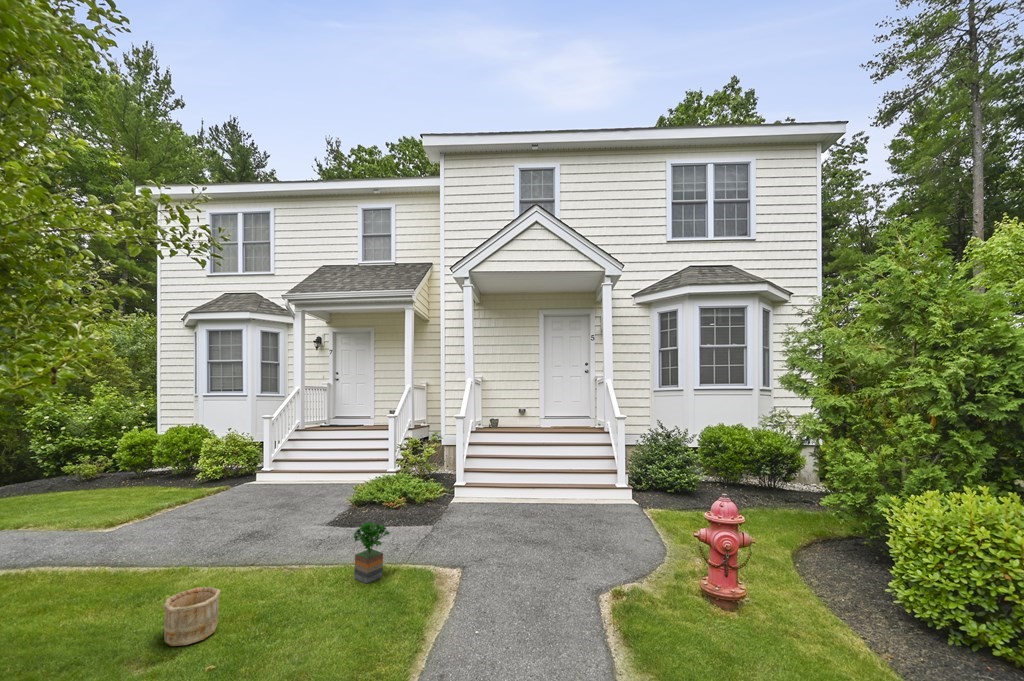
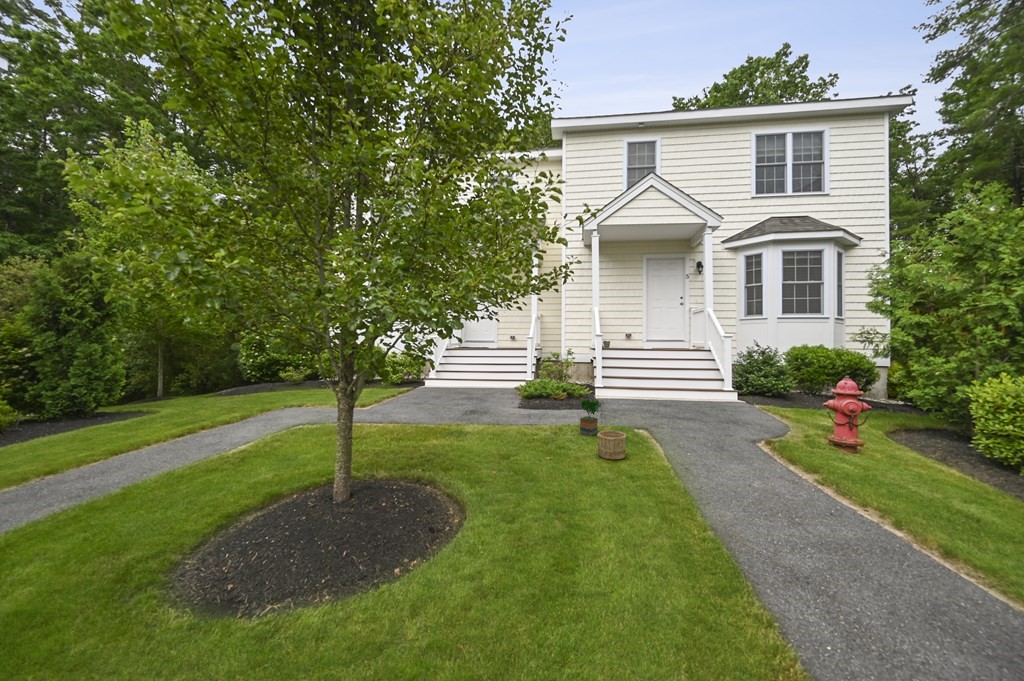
wooden bucket: present [163,587,220,646] -> present [597,430,626,460]

